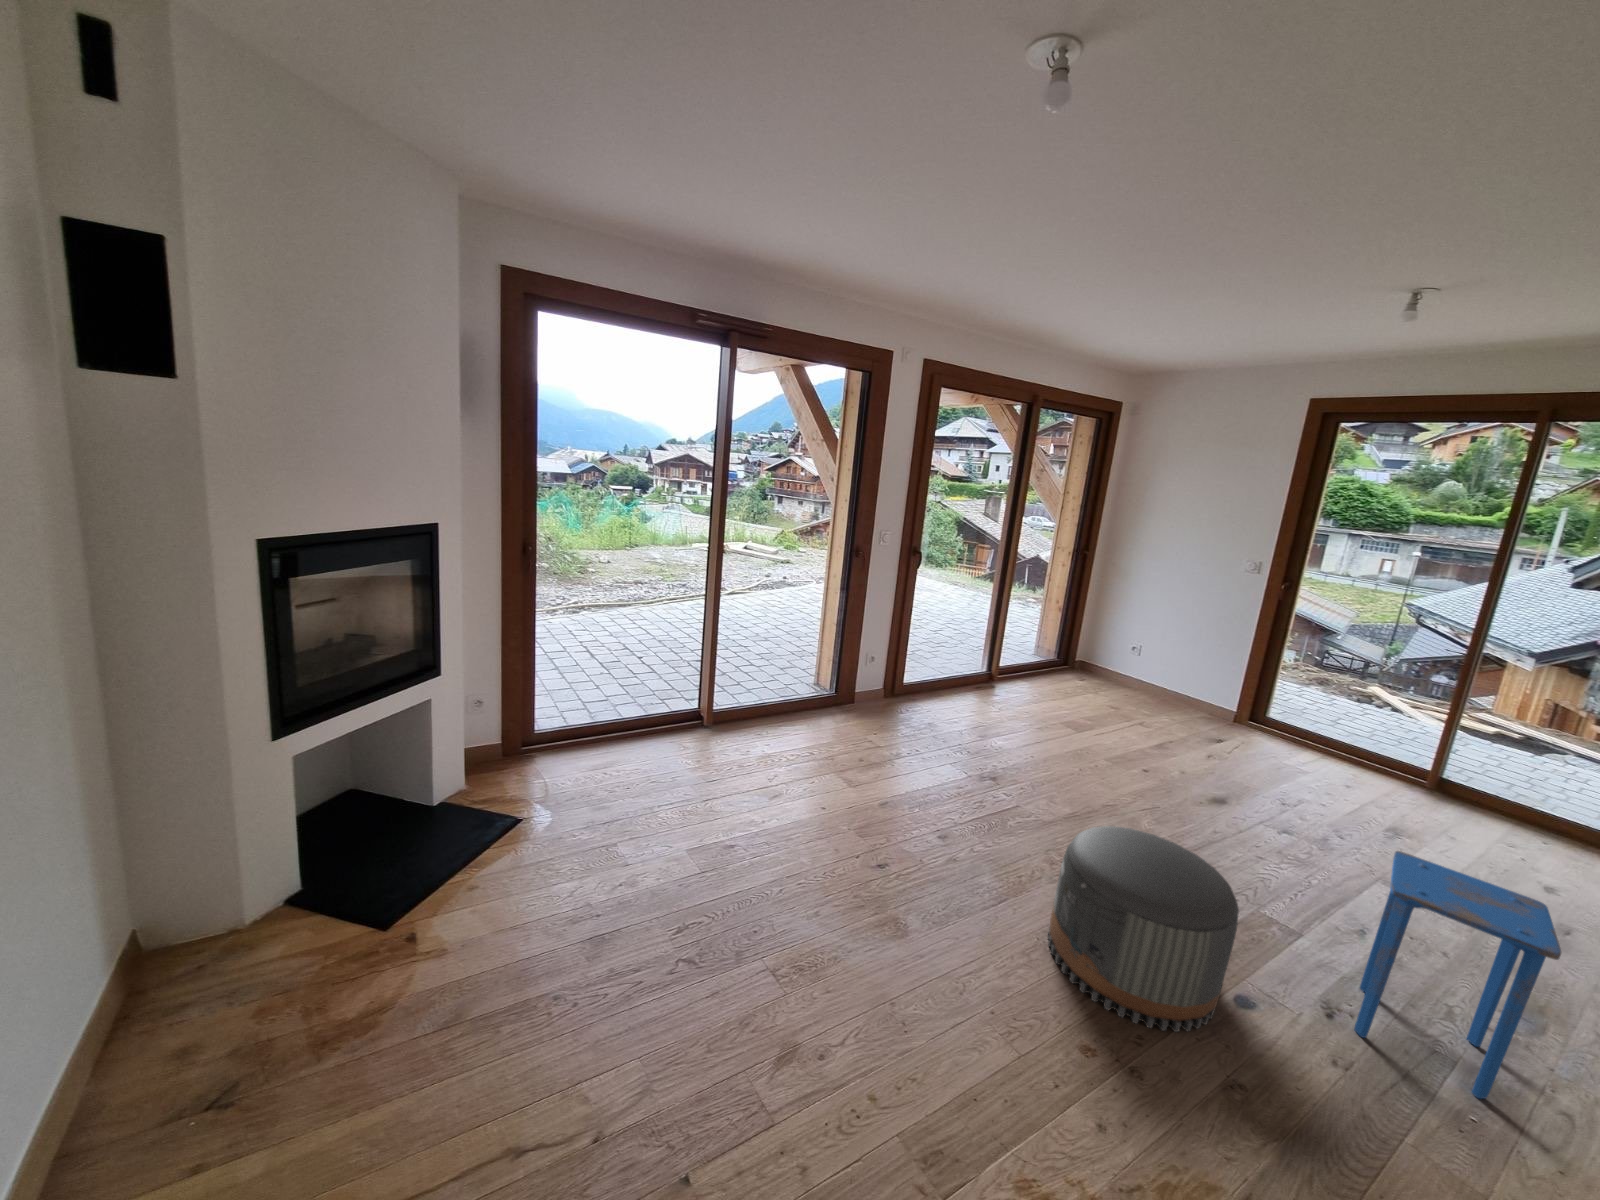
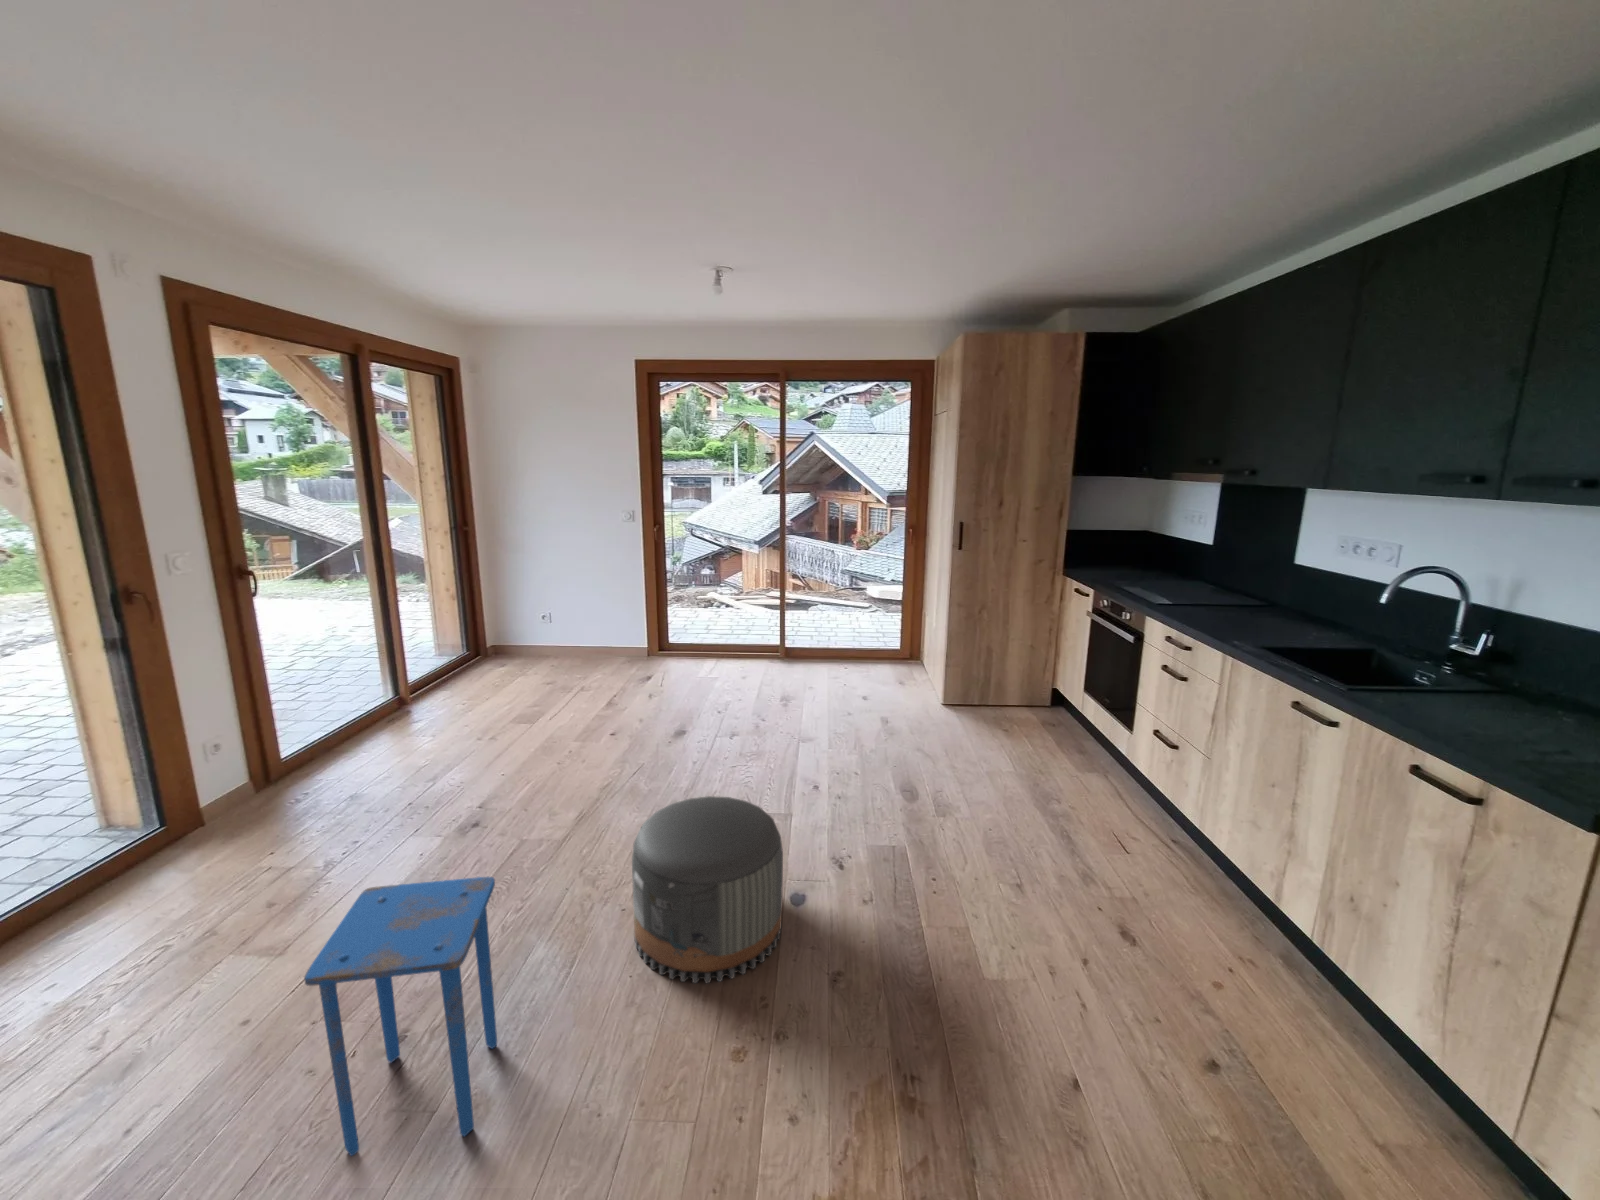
side table: present [1354,851,1561,1099] -> present [304,877,497,1156]

